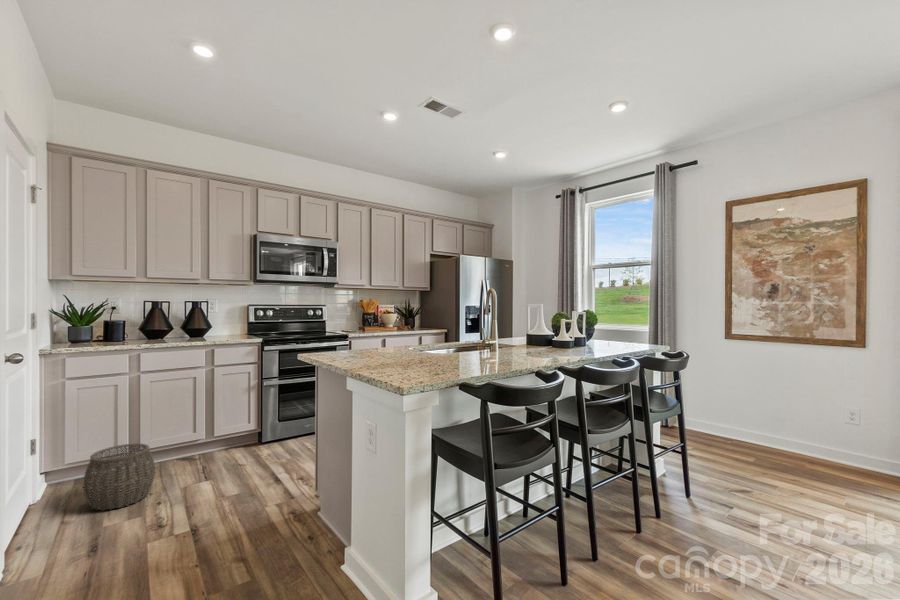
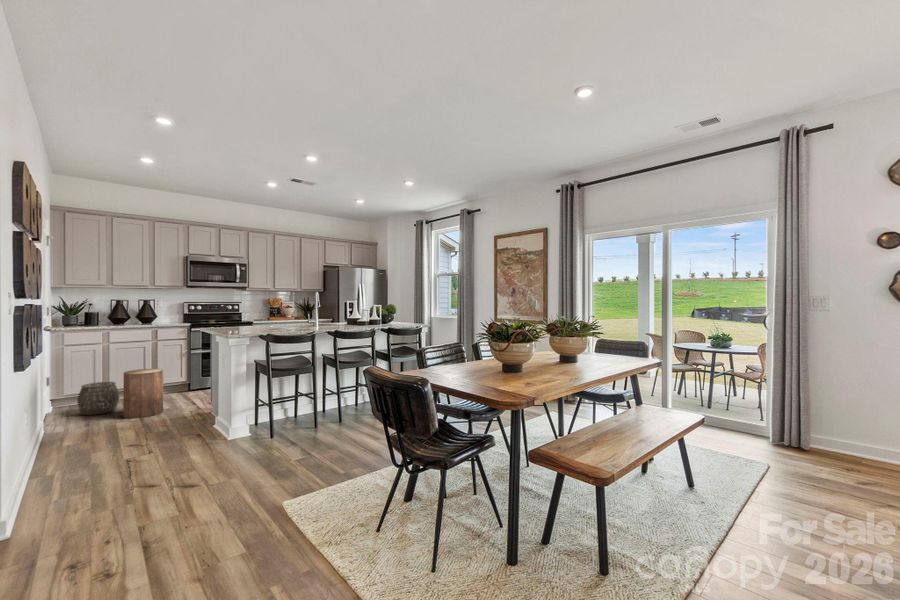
stool: none [162,424,231,525] -> present [123,369,163,418]

